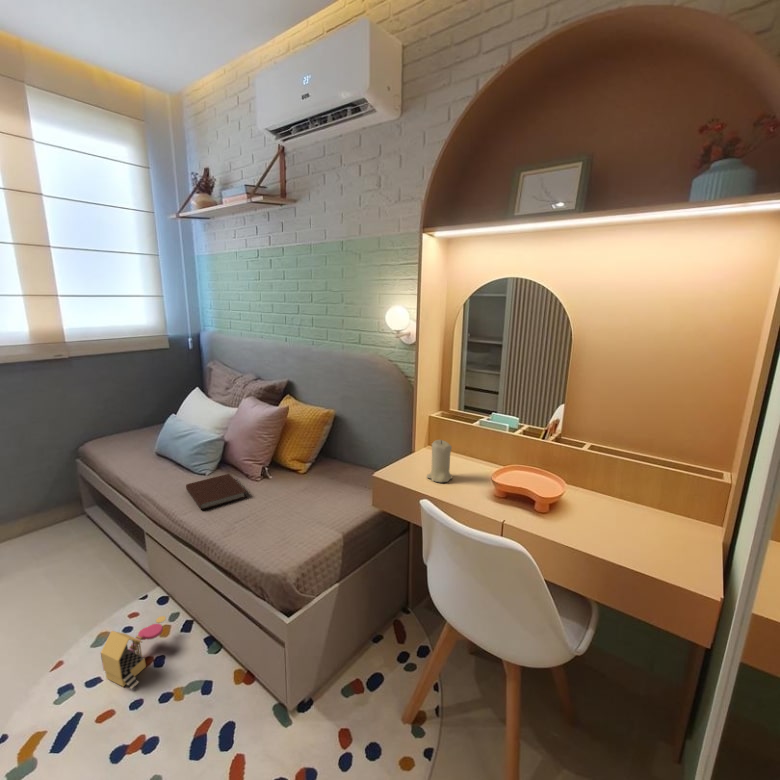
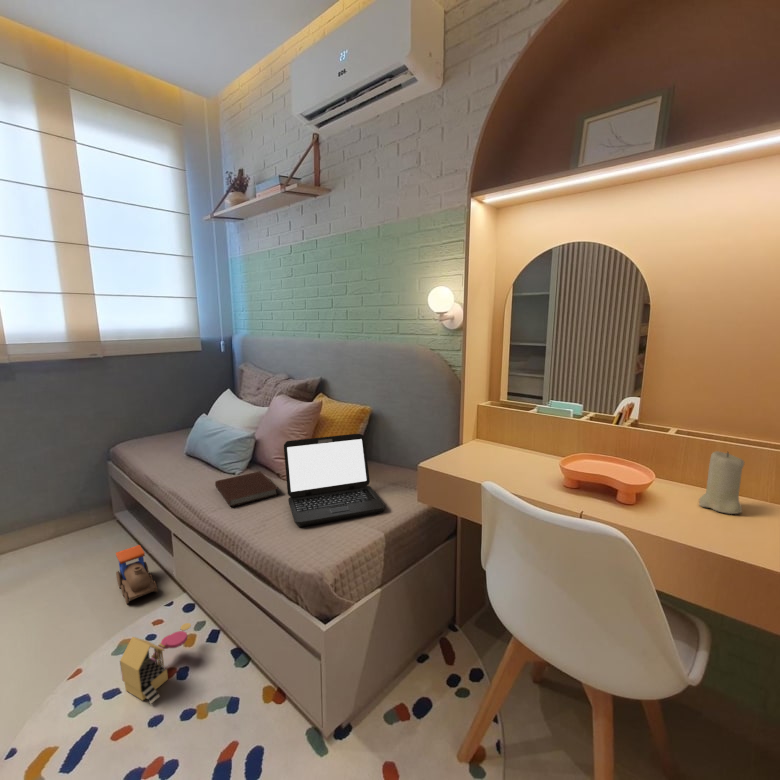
laptop: none [251,440,345,529] -> present [284,434,385,527]
candle: present [427,440,452,482] -> present [699,451,744,514]
toy train: none [89,543,131,599] -> present [116,545,157,603]

